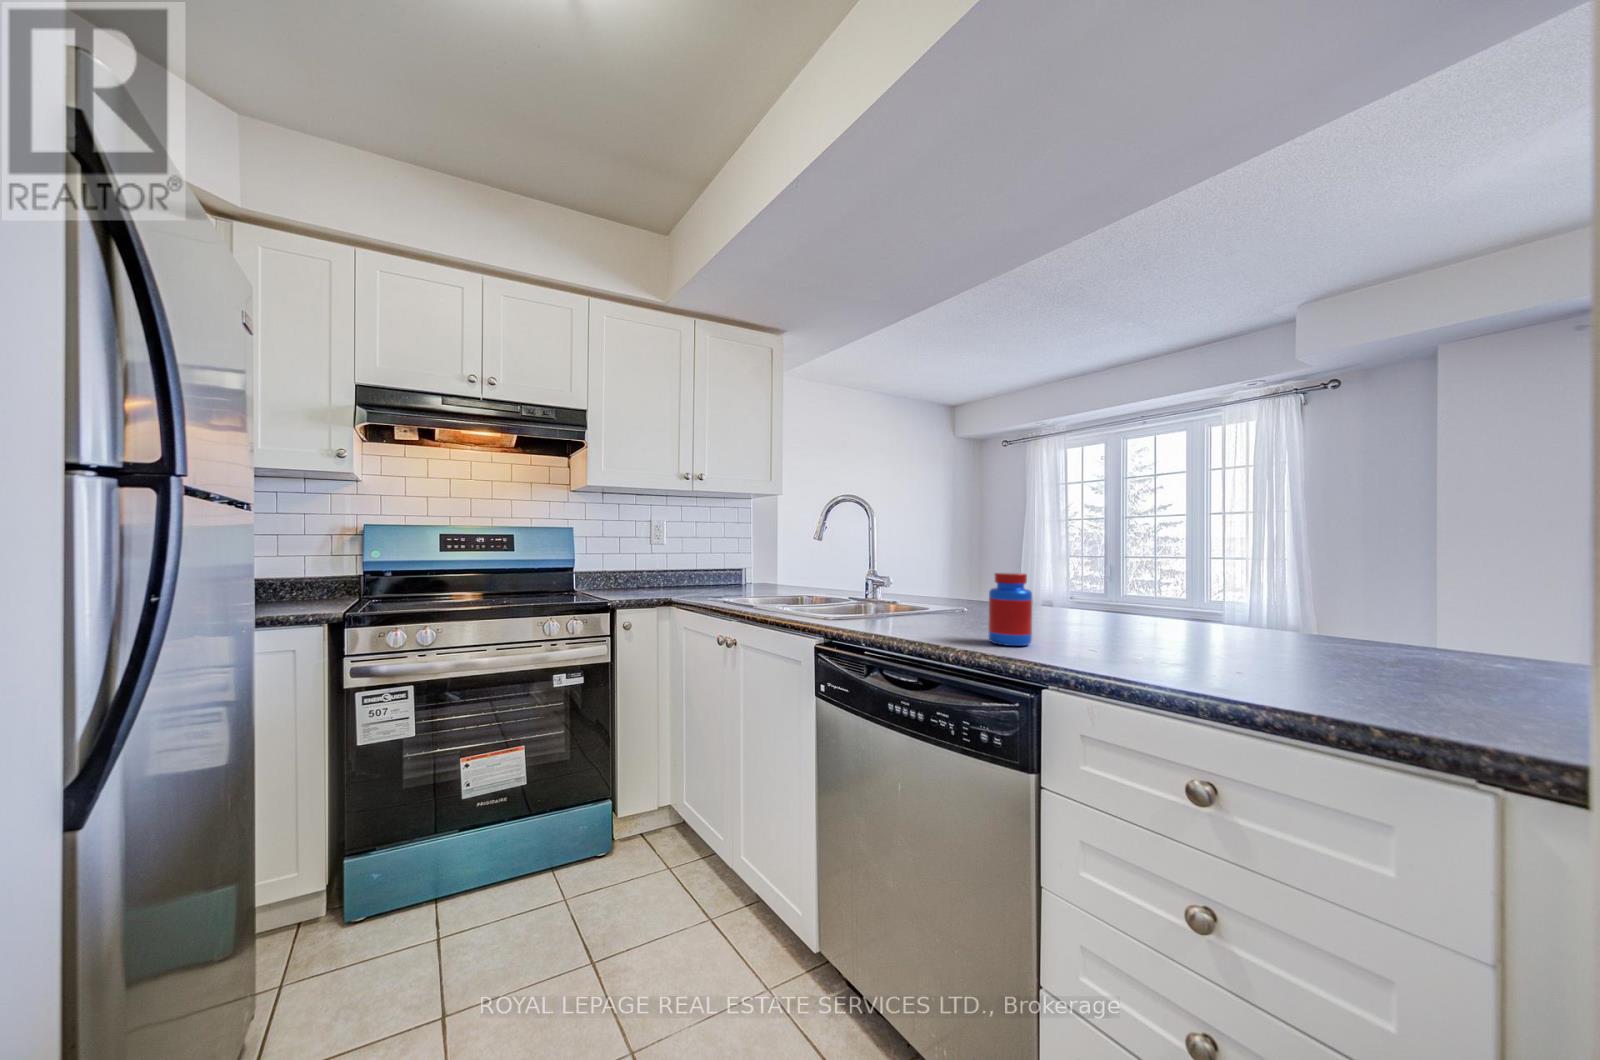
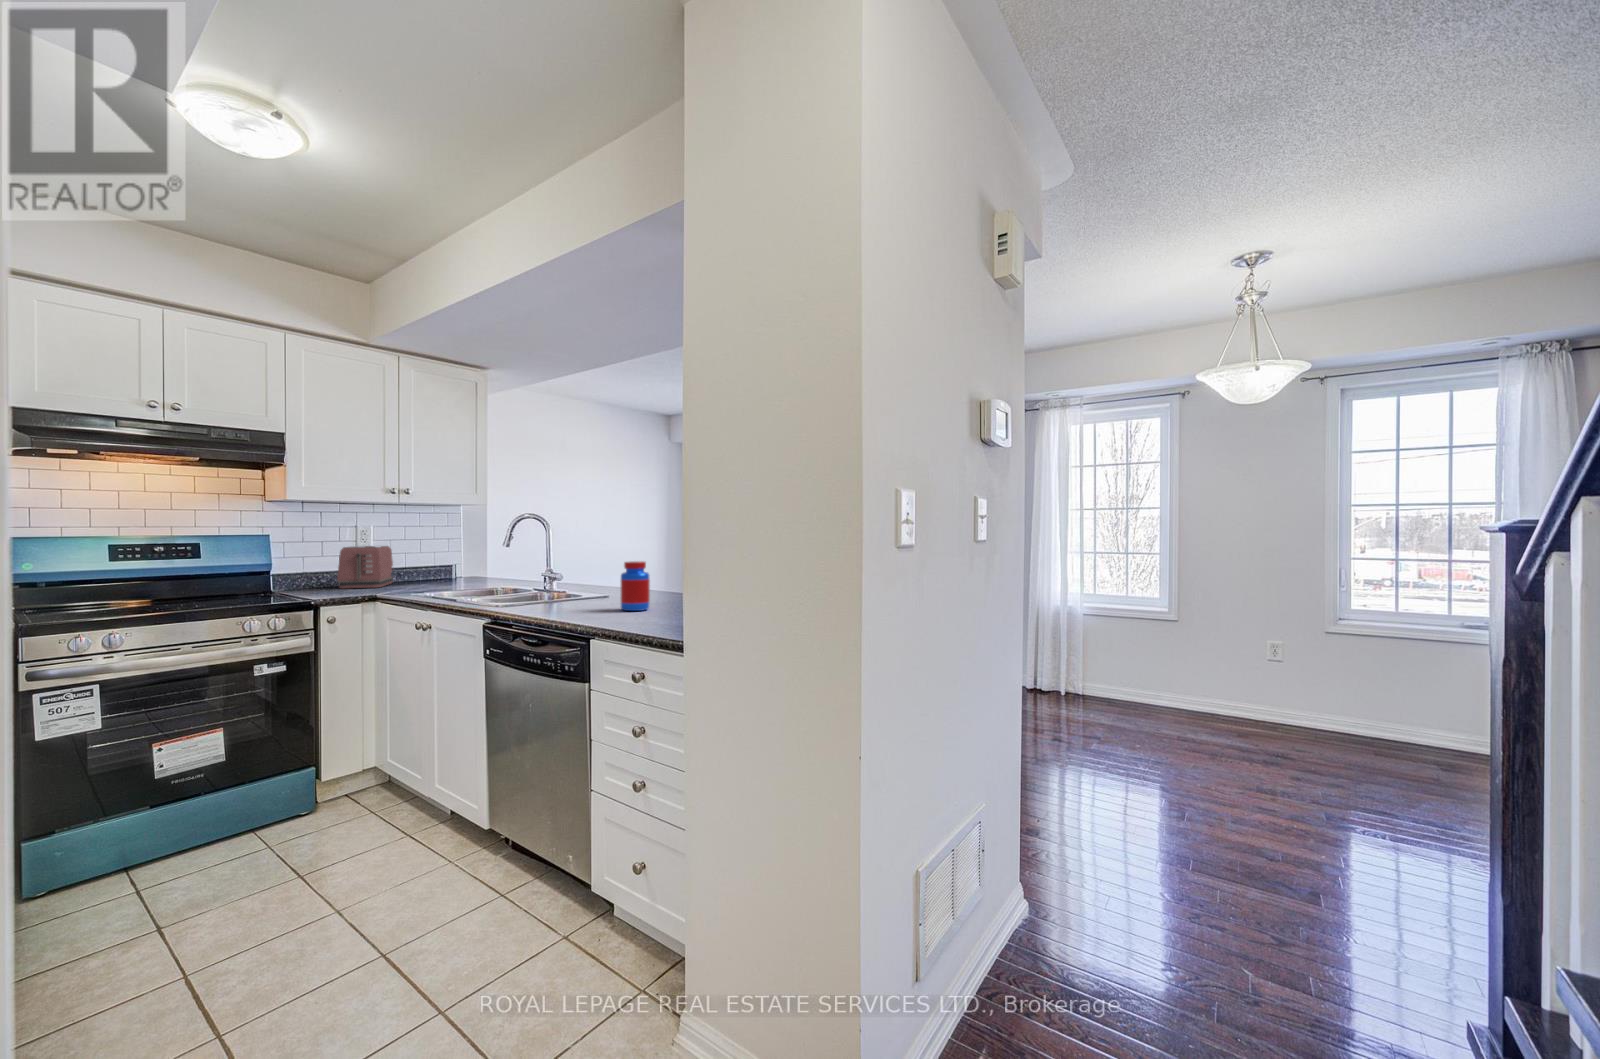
toaster: none [635,546,685,590] -> present [337,546,394,588]

